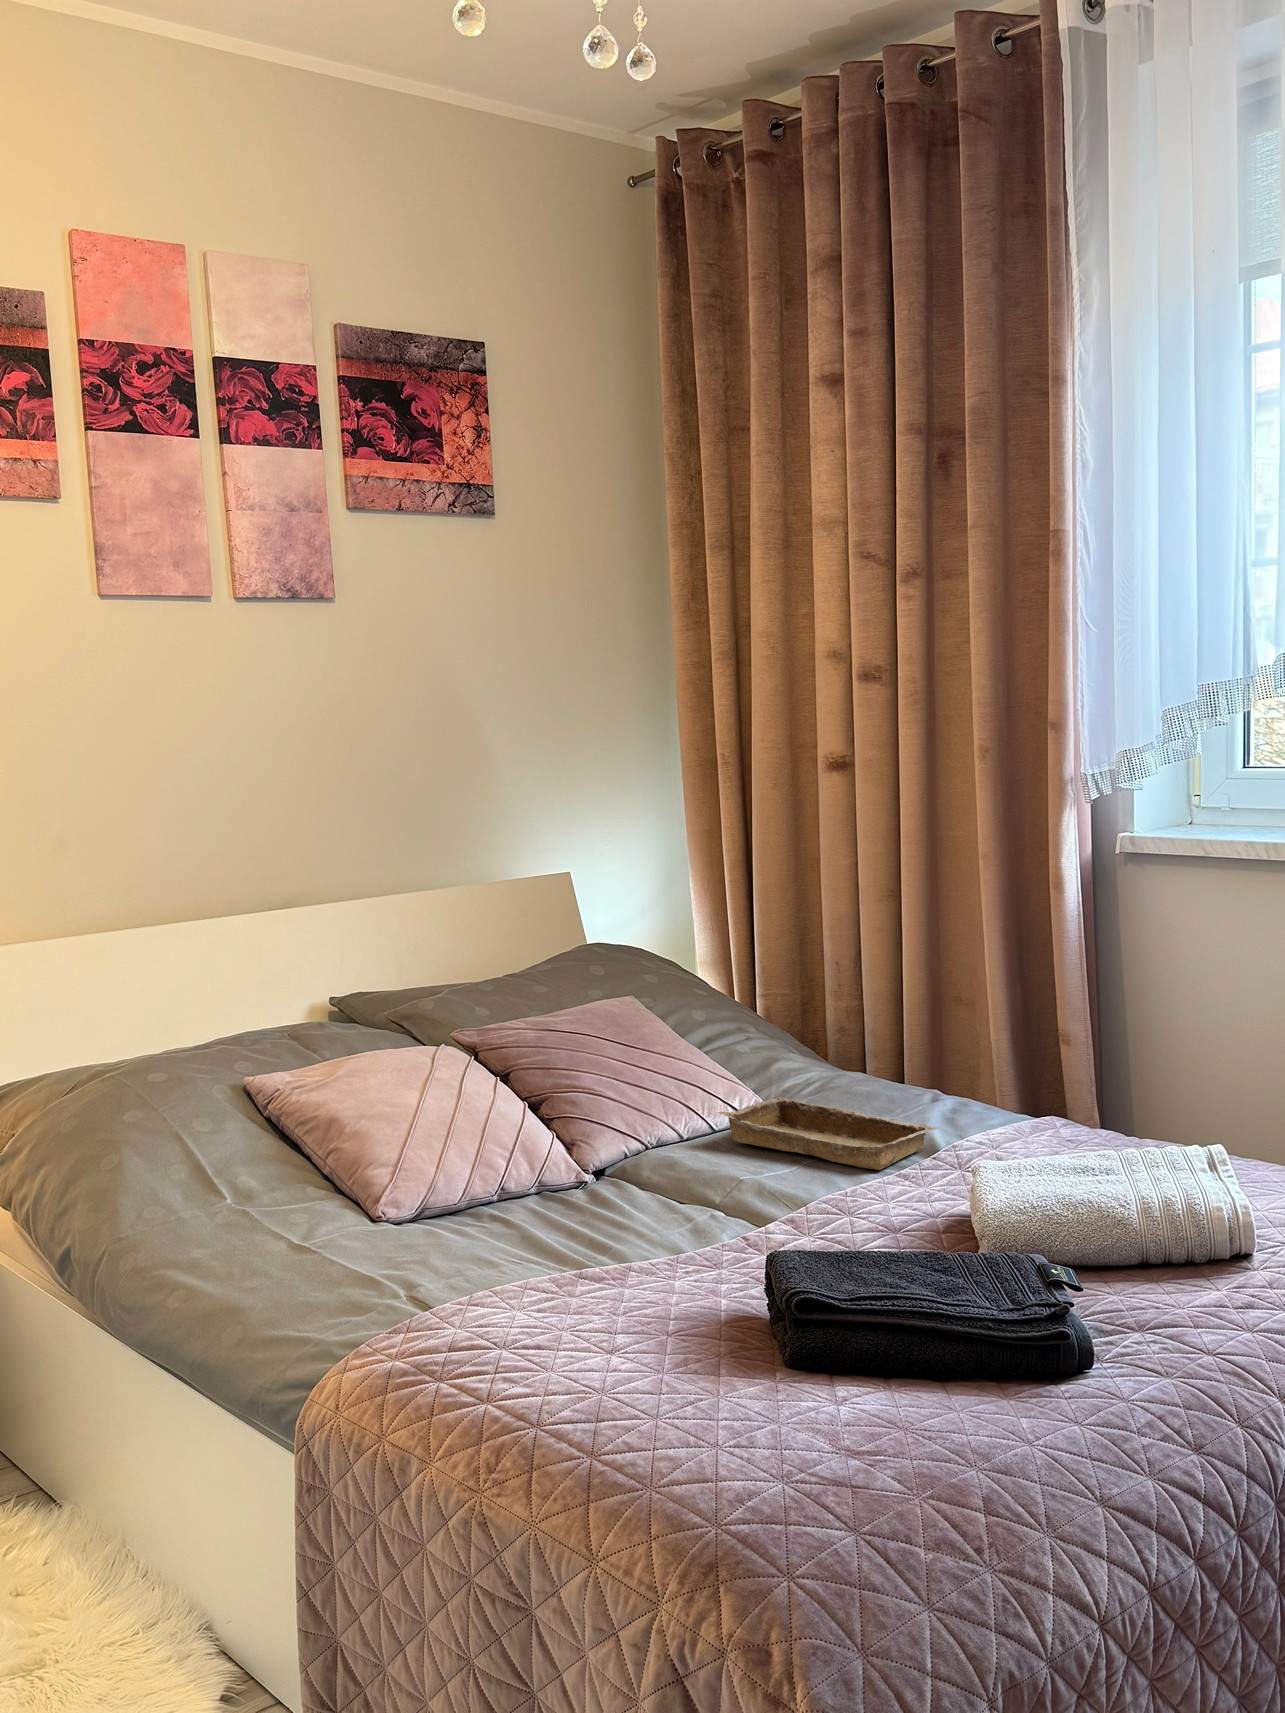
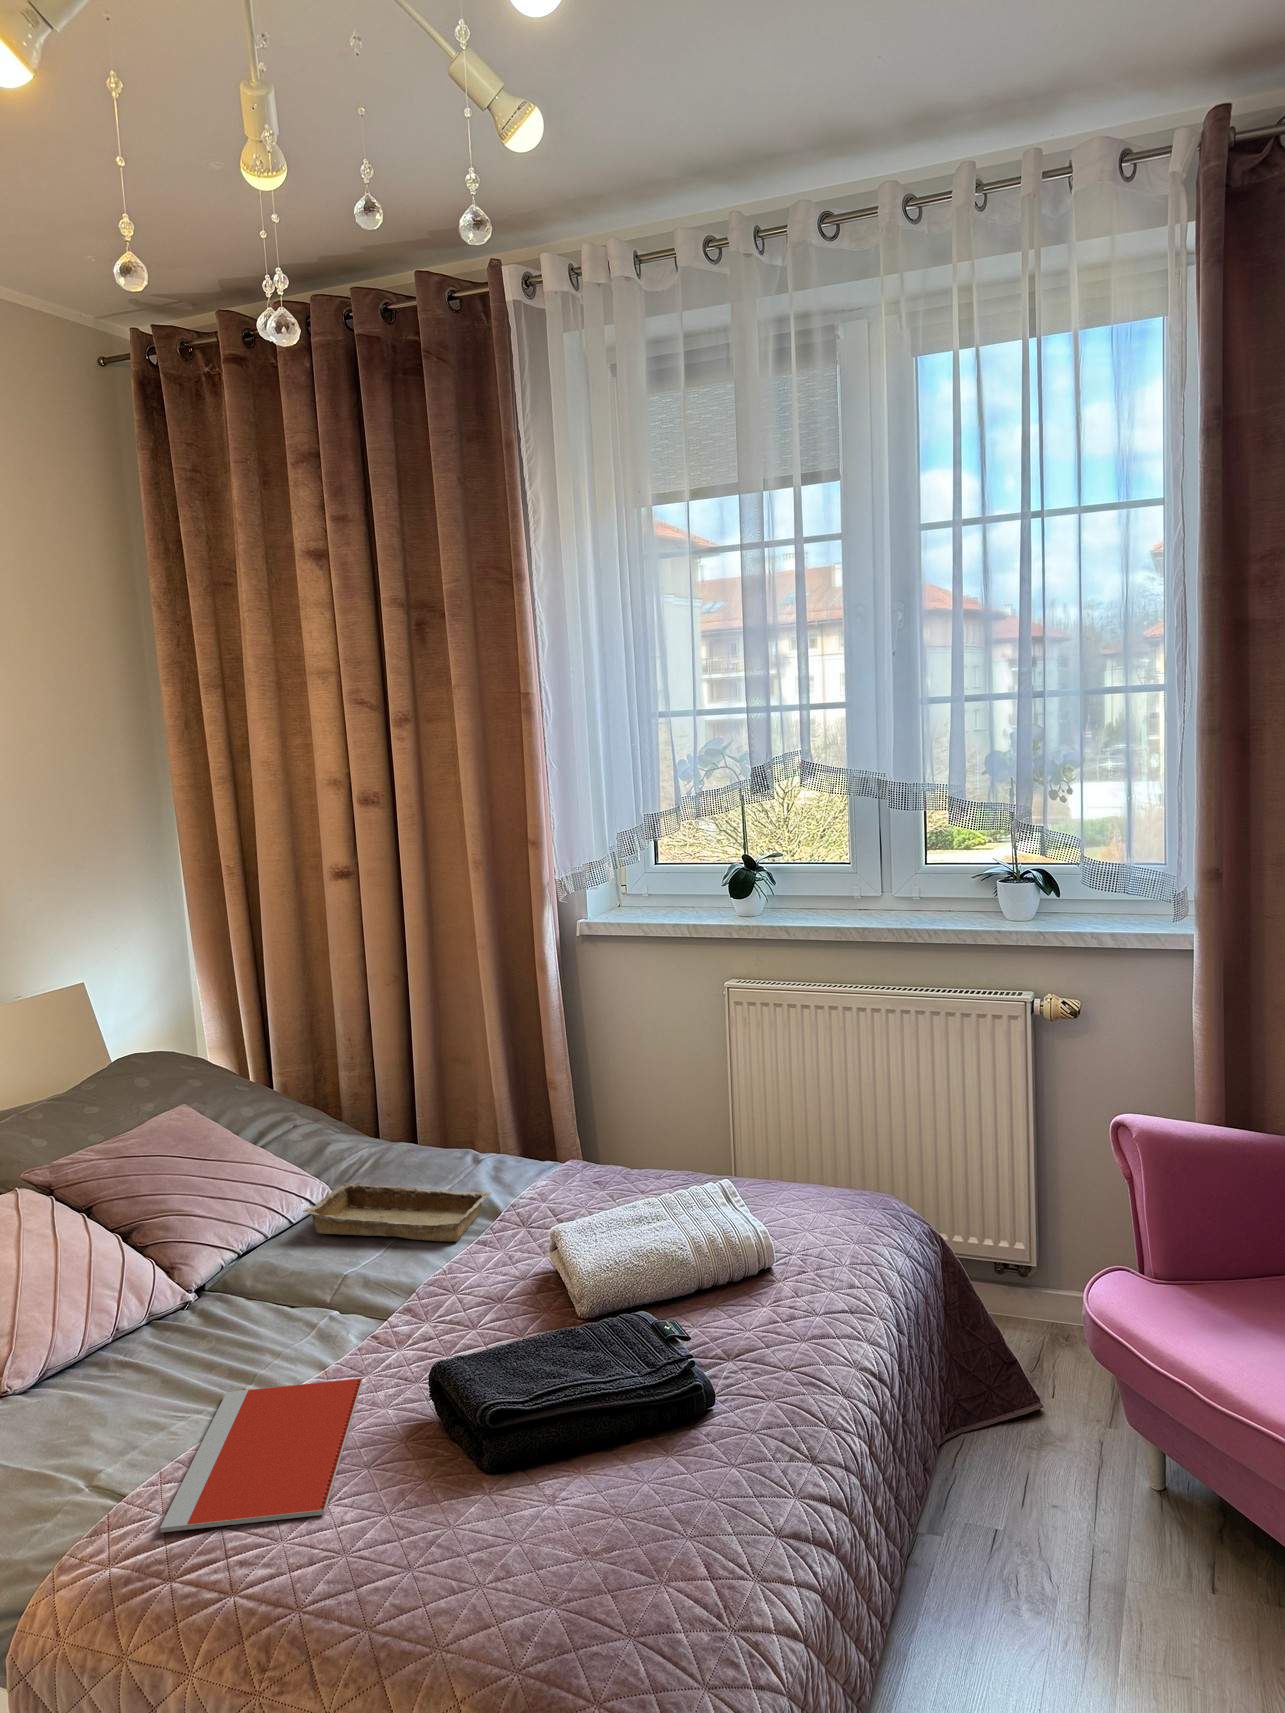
notebook: none [450,1251,706,1363] -> present [160,1378,362,1532]

